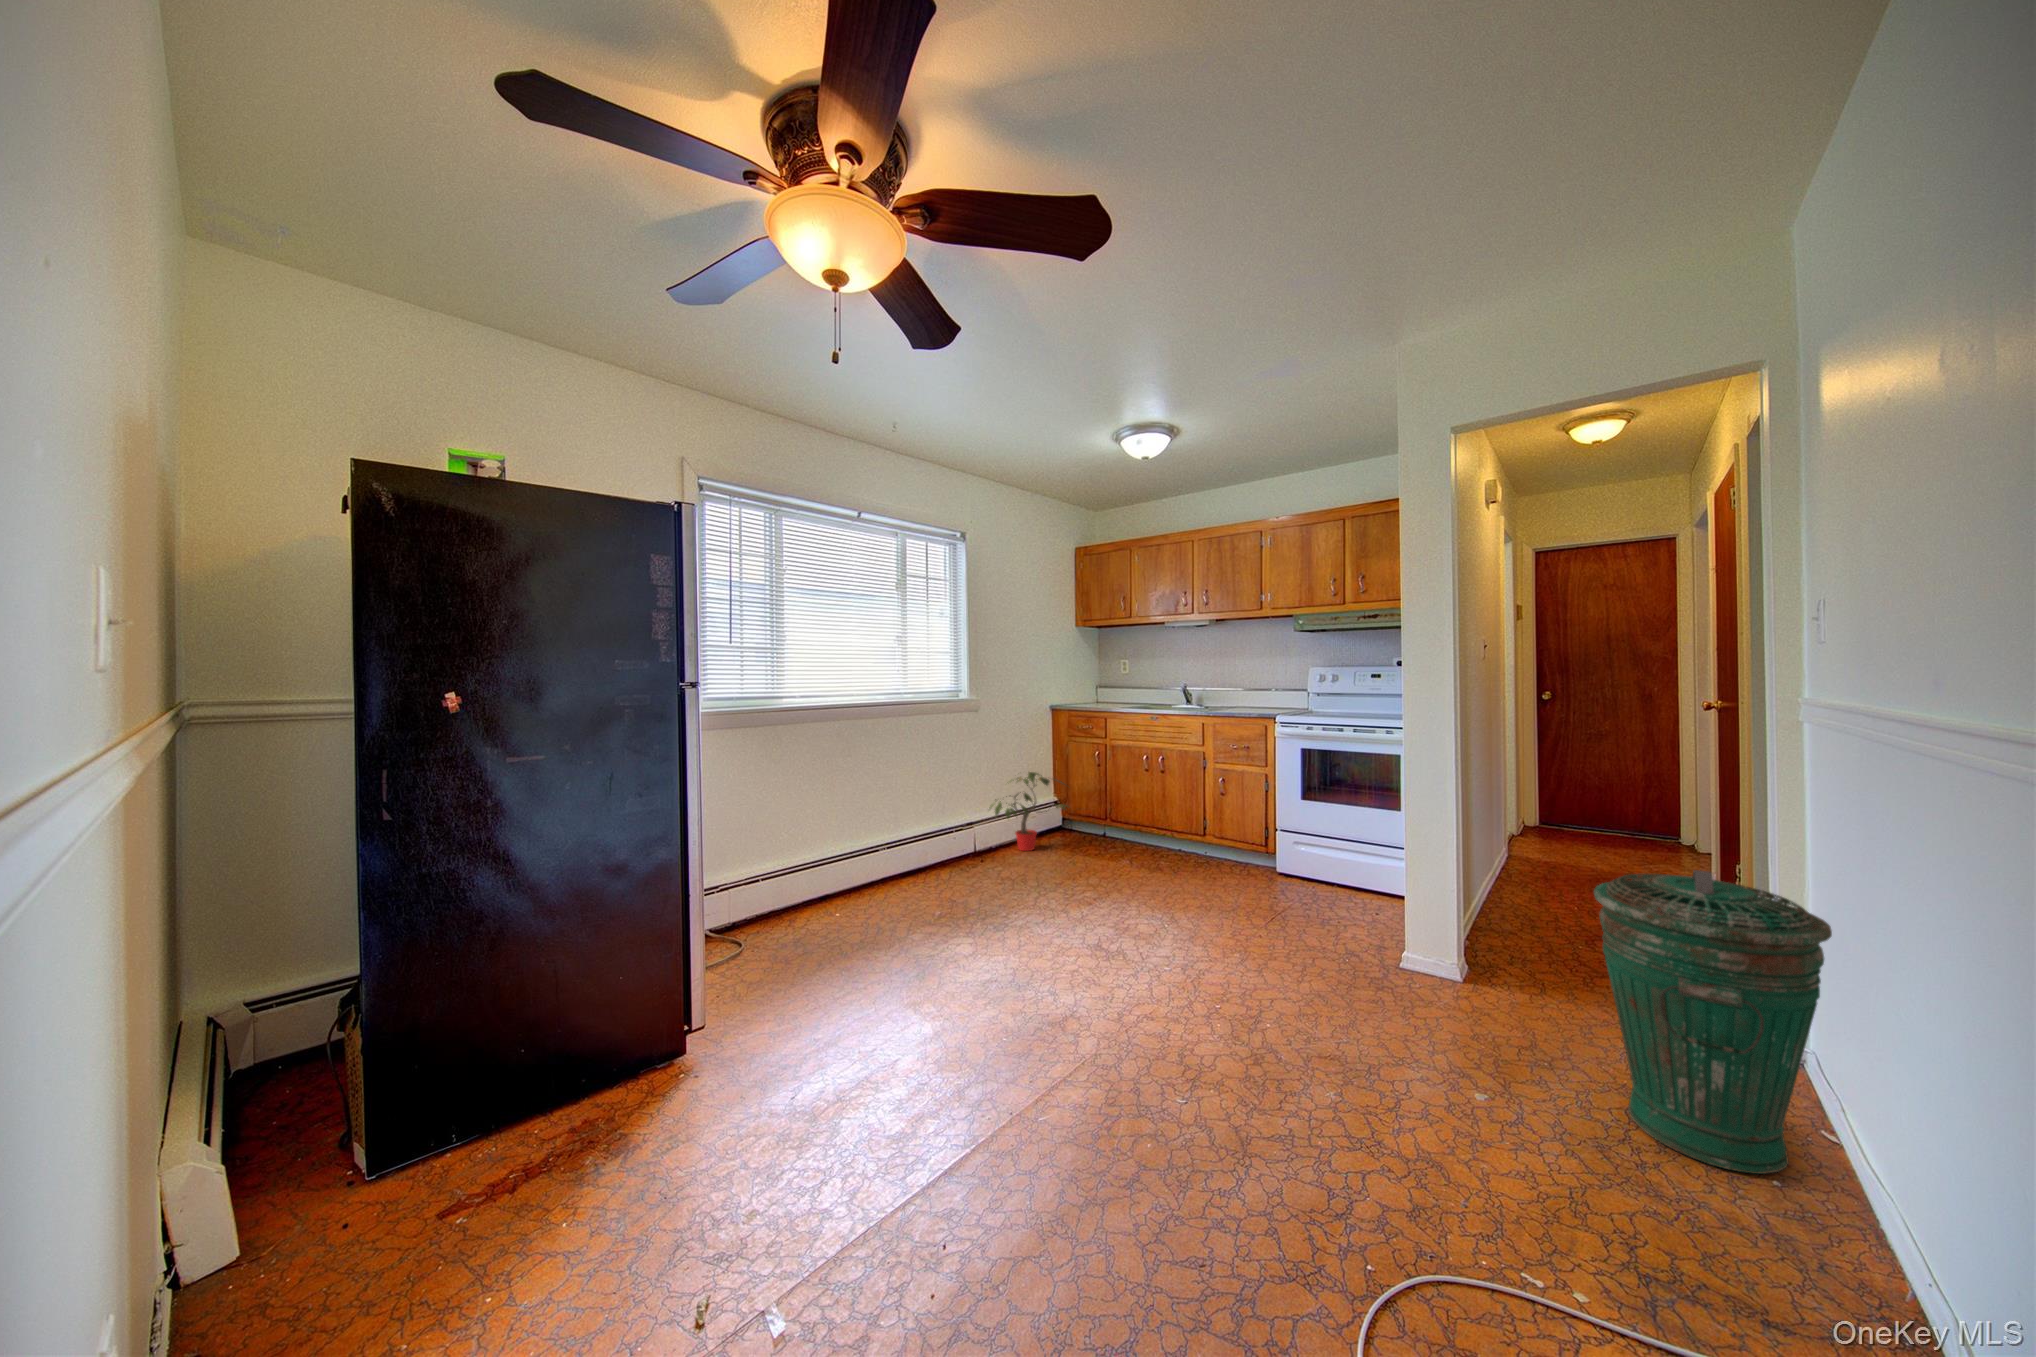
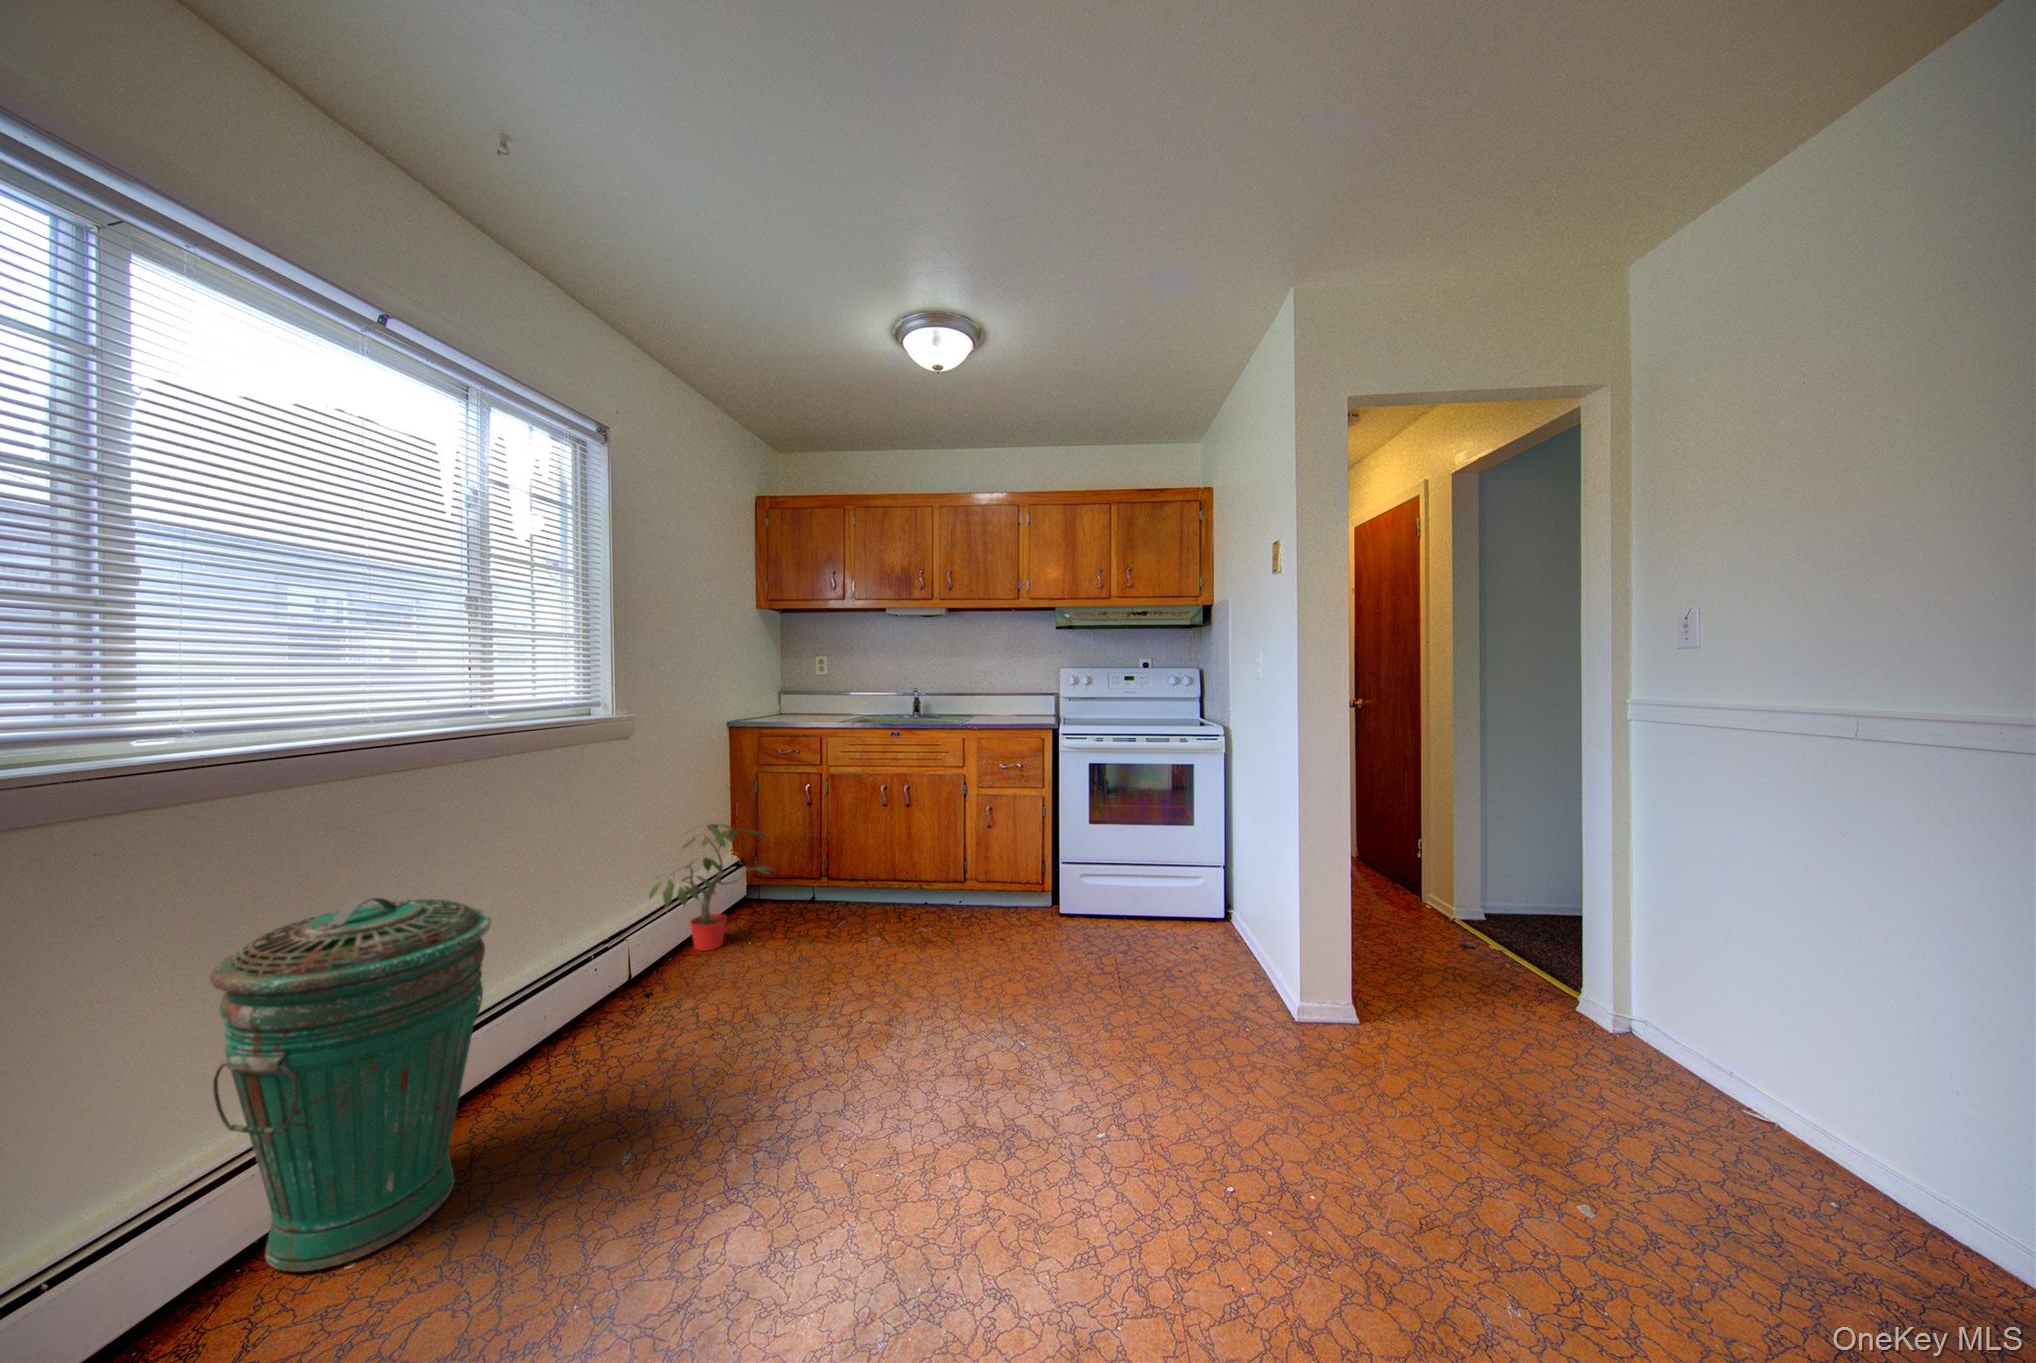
trash can: present [1594,870,1832,1174] -> present [210,897,491,1272]

